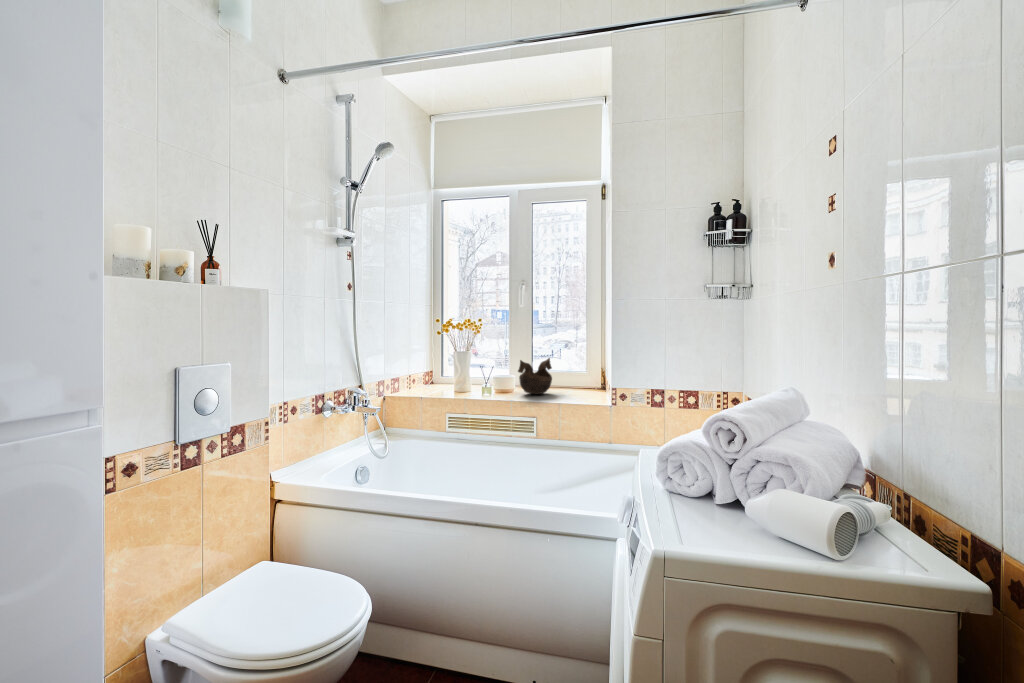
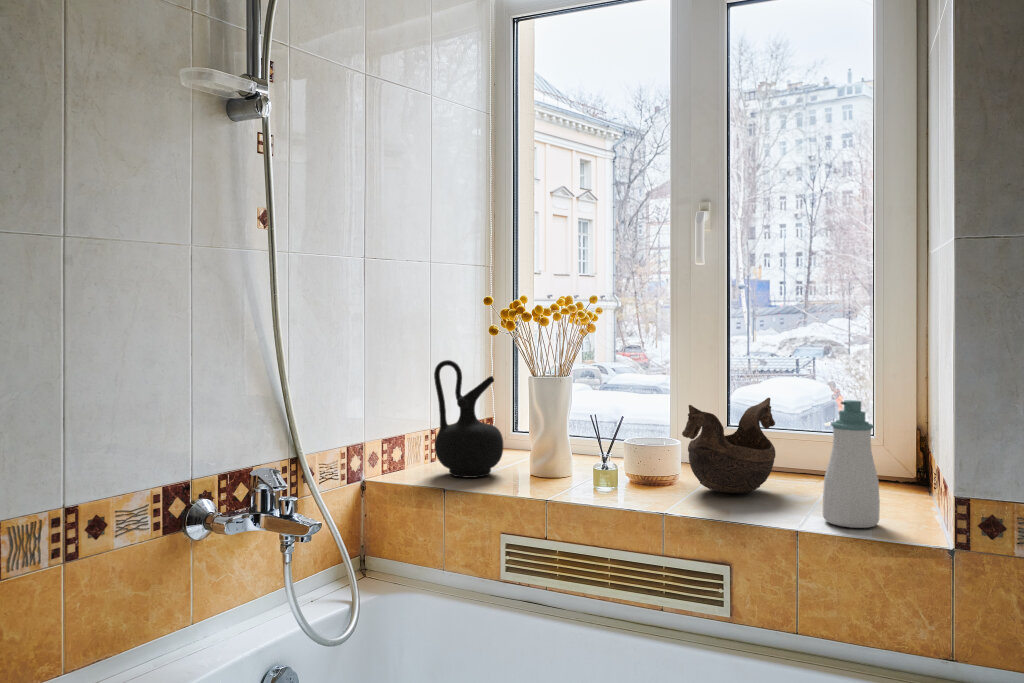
ceramic jug: none [413,345,443,394] -> present [434,360,503,478]
soap bottle: none [569,356,588,401] -> present [823,400,880,528]

